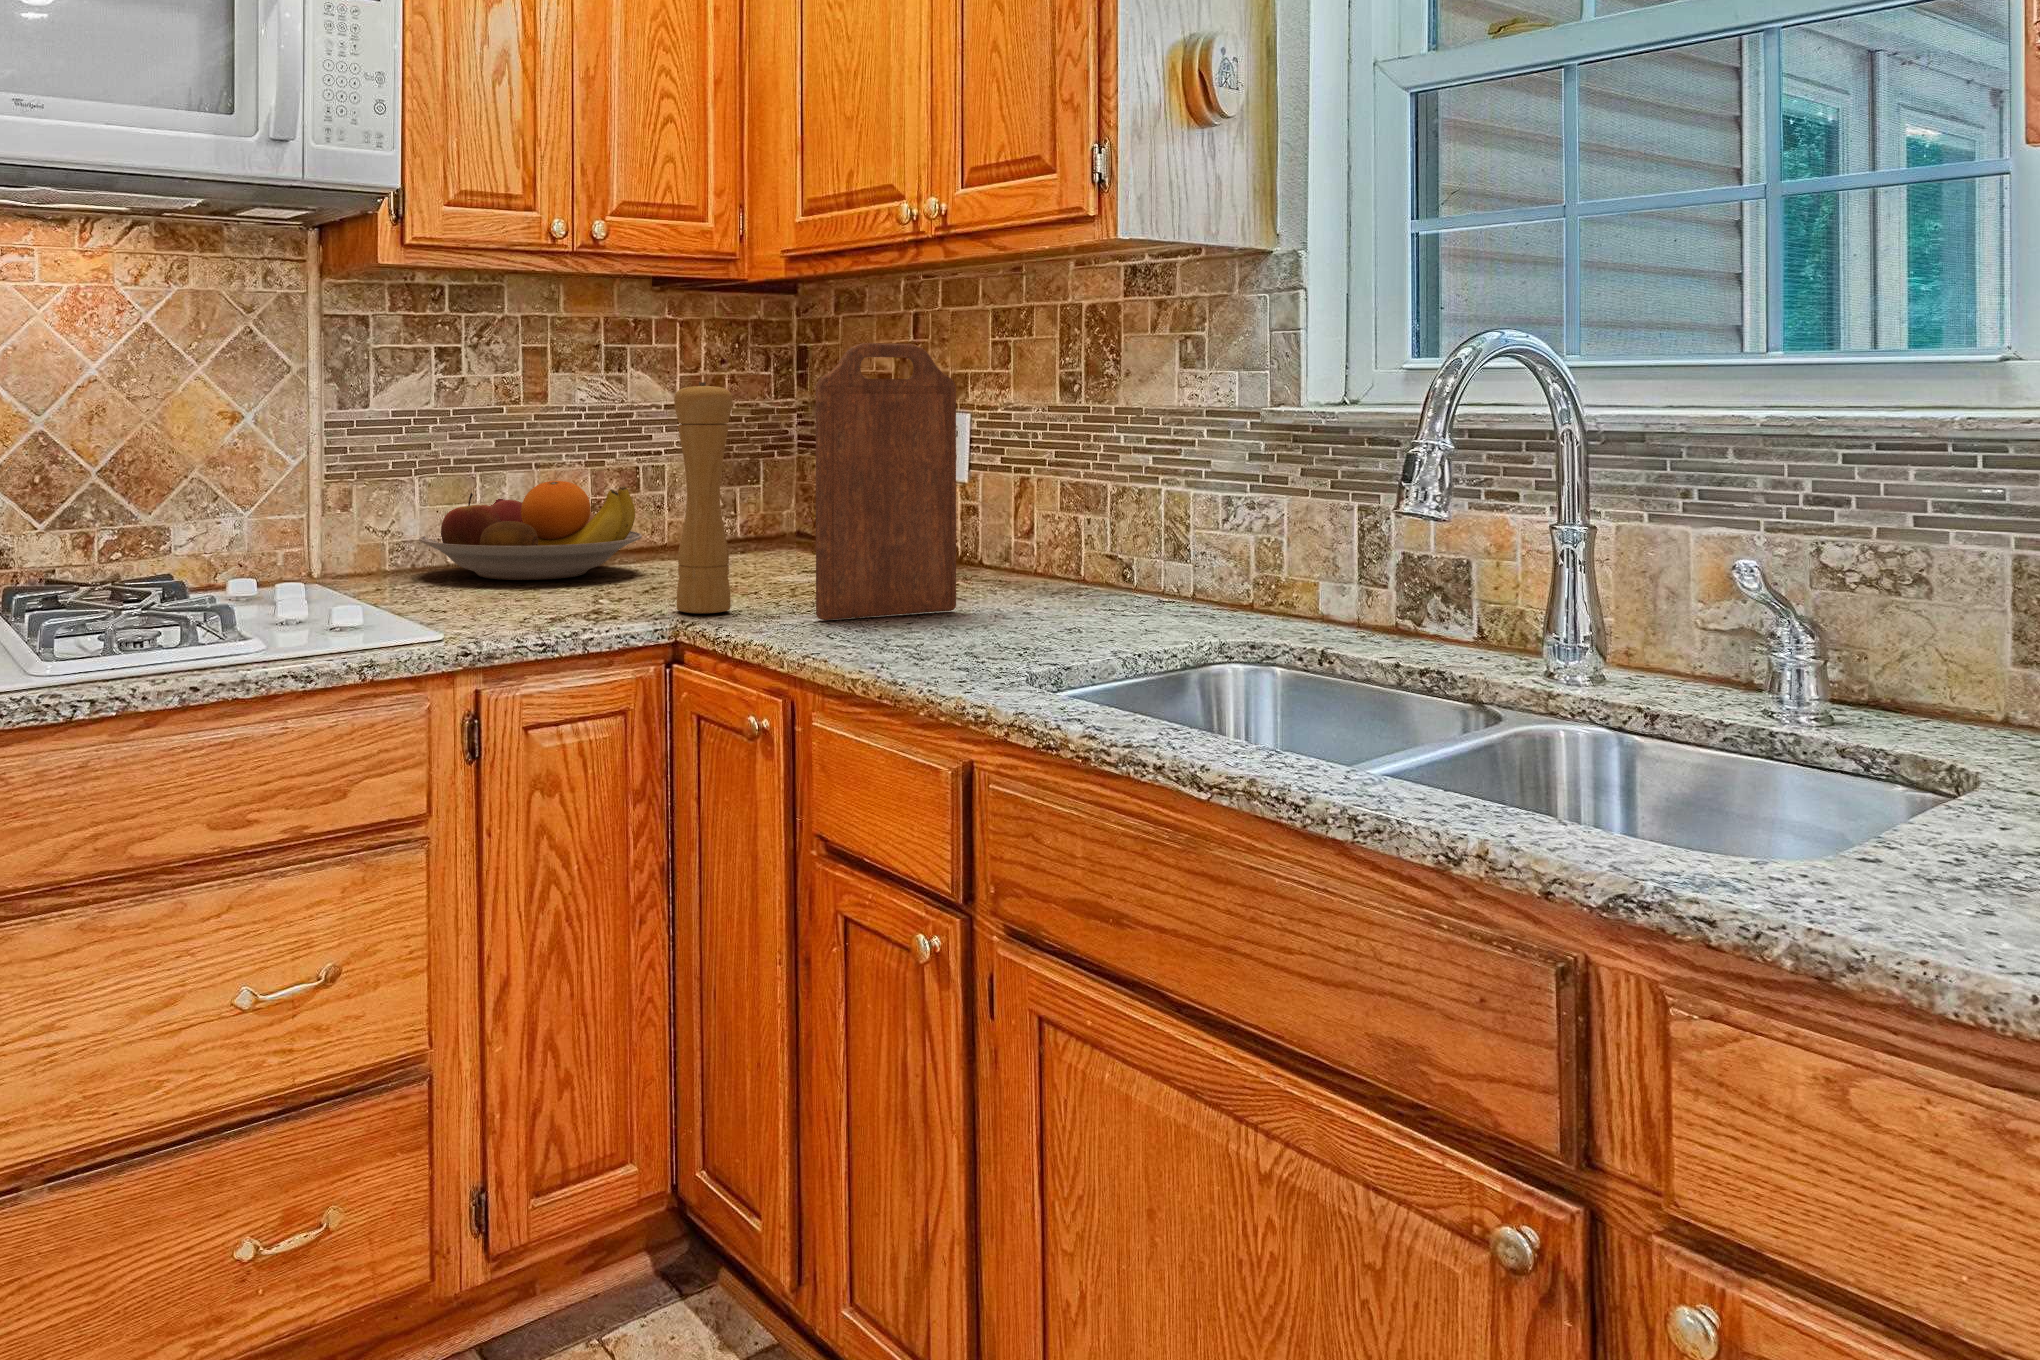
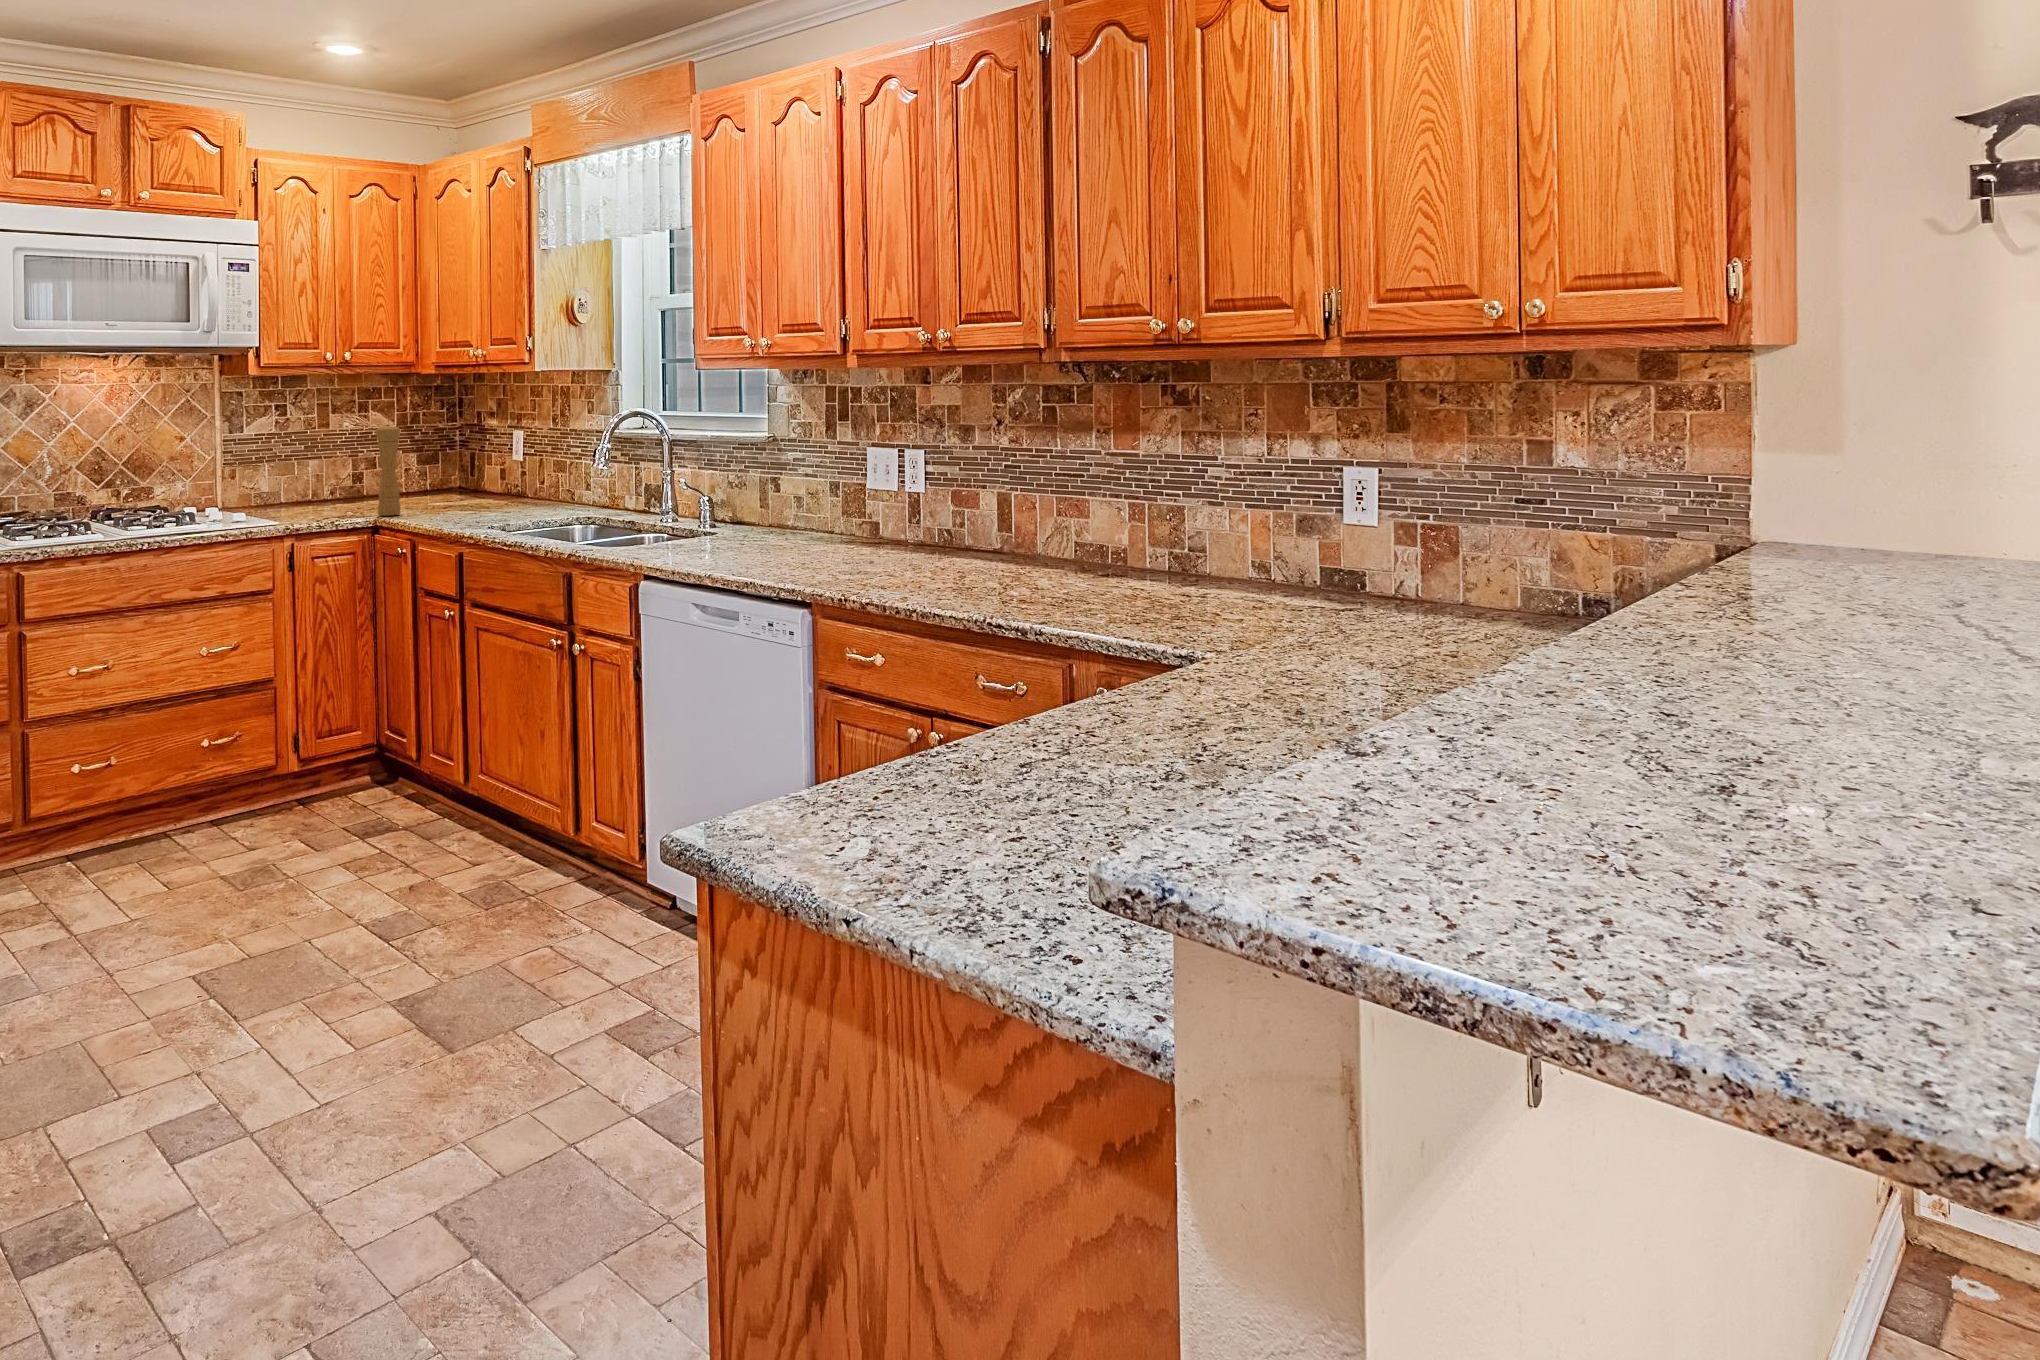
cutting board: present [816,343,956,620] -> none [431,409,492,516]
fruit bowl: present [419,481,642,580] -> none [269,464,373,508]

